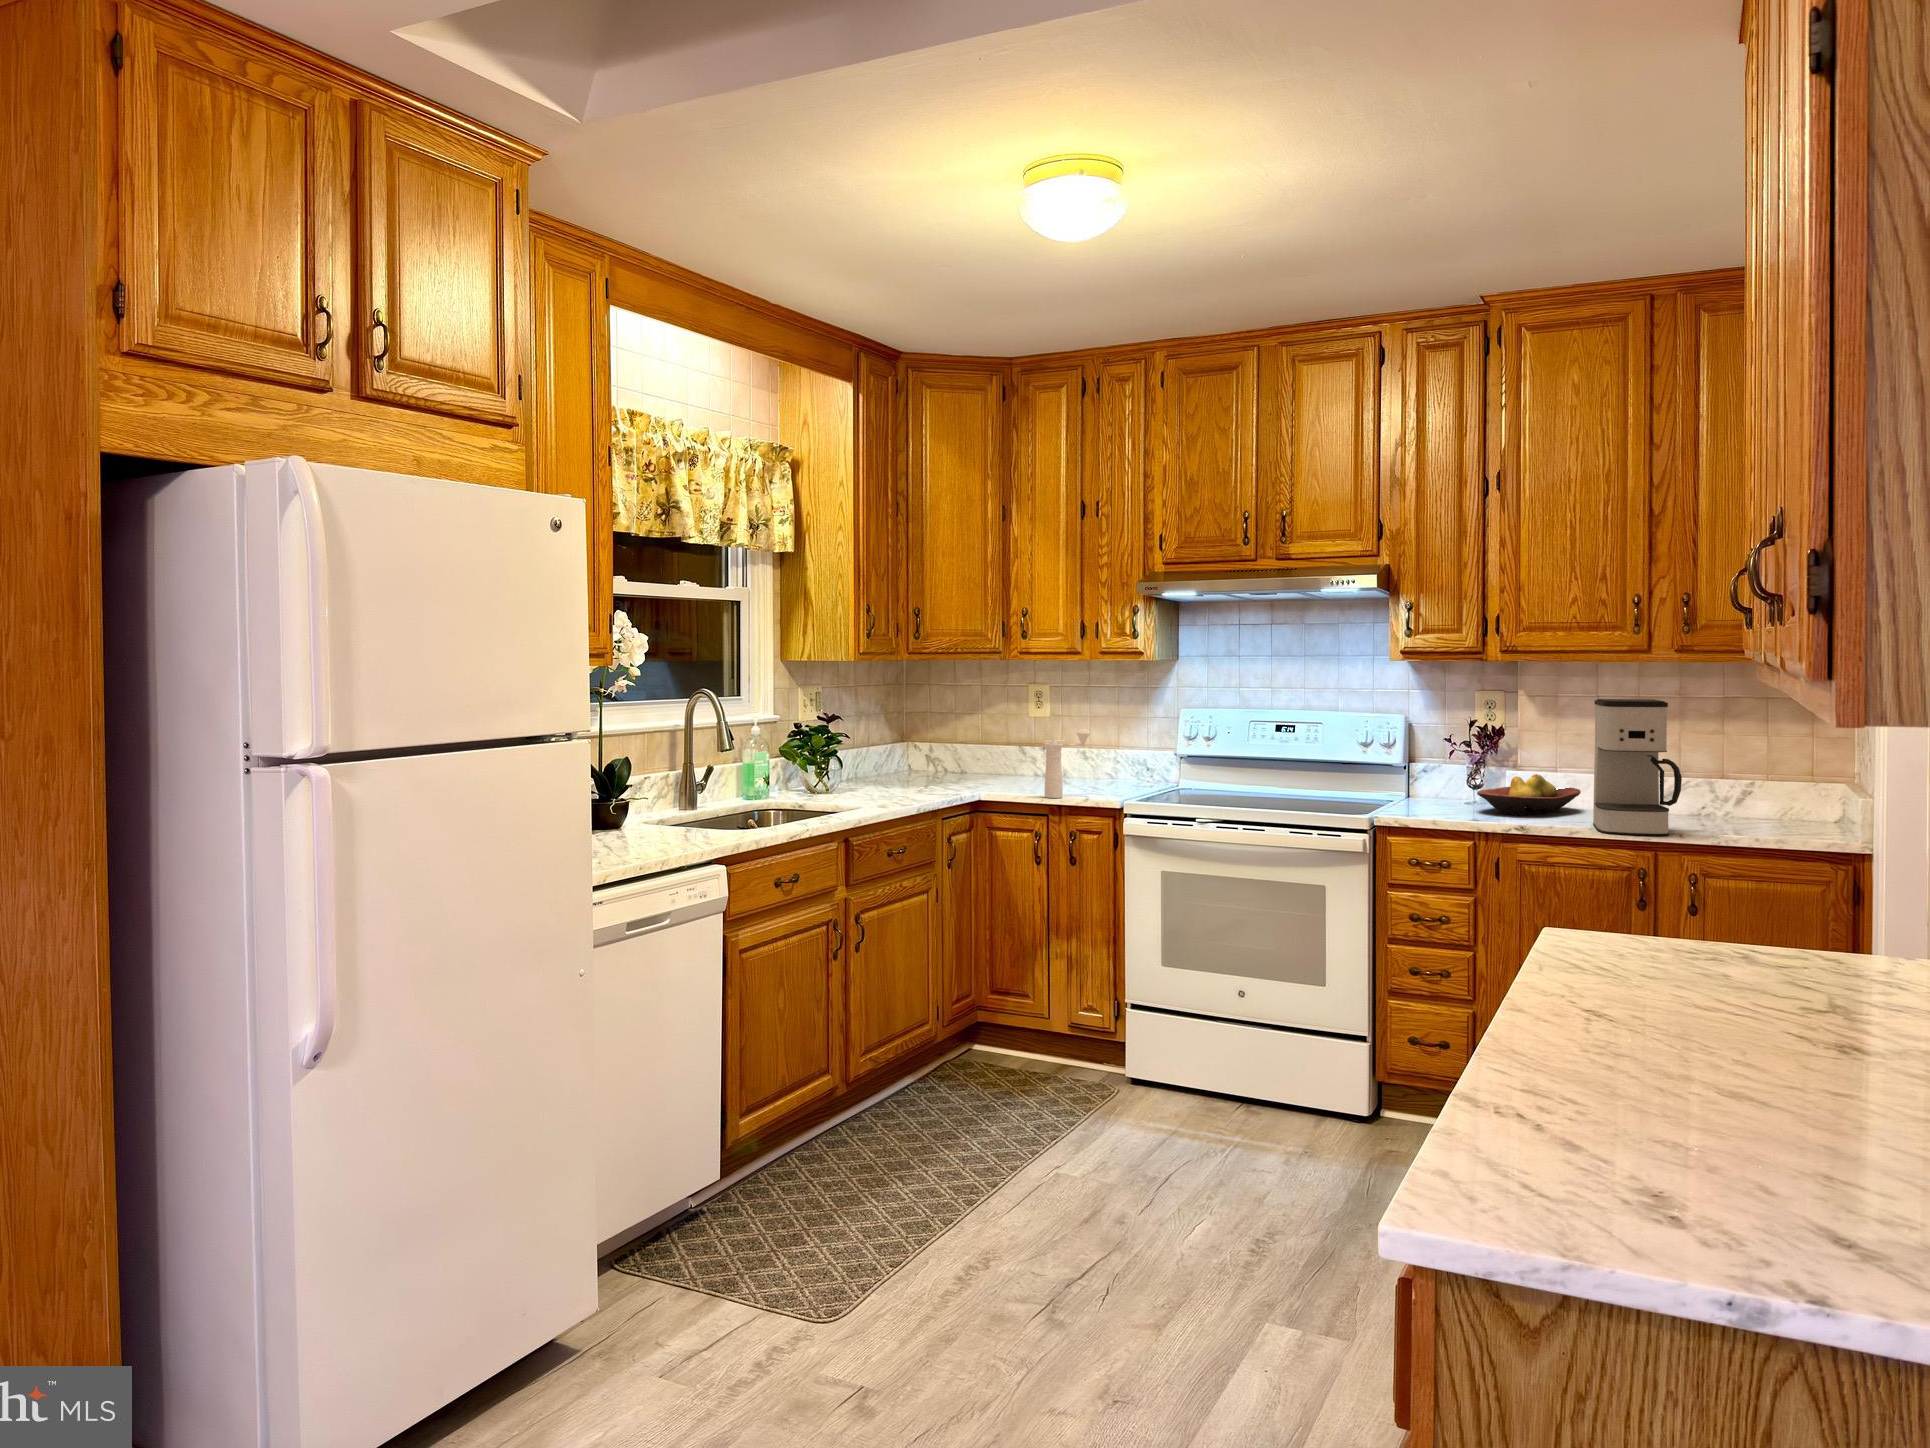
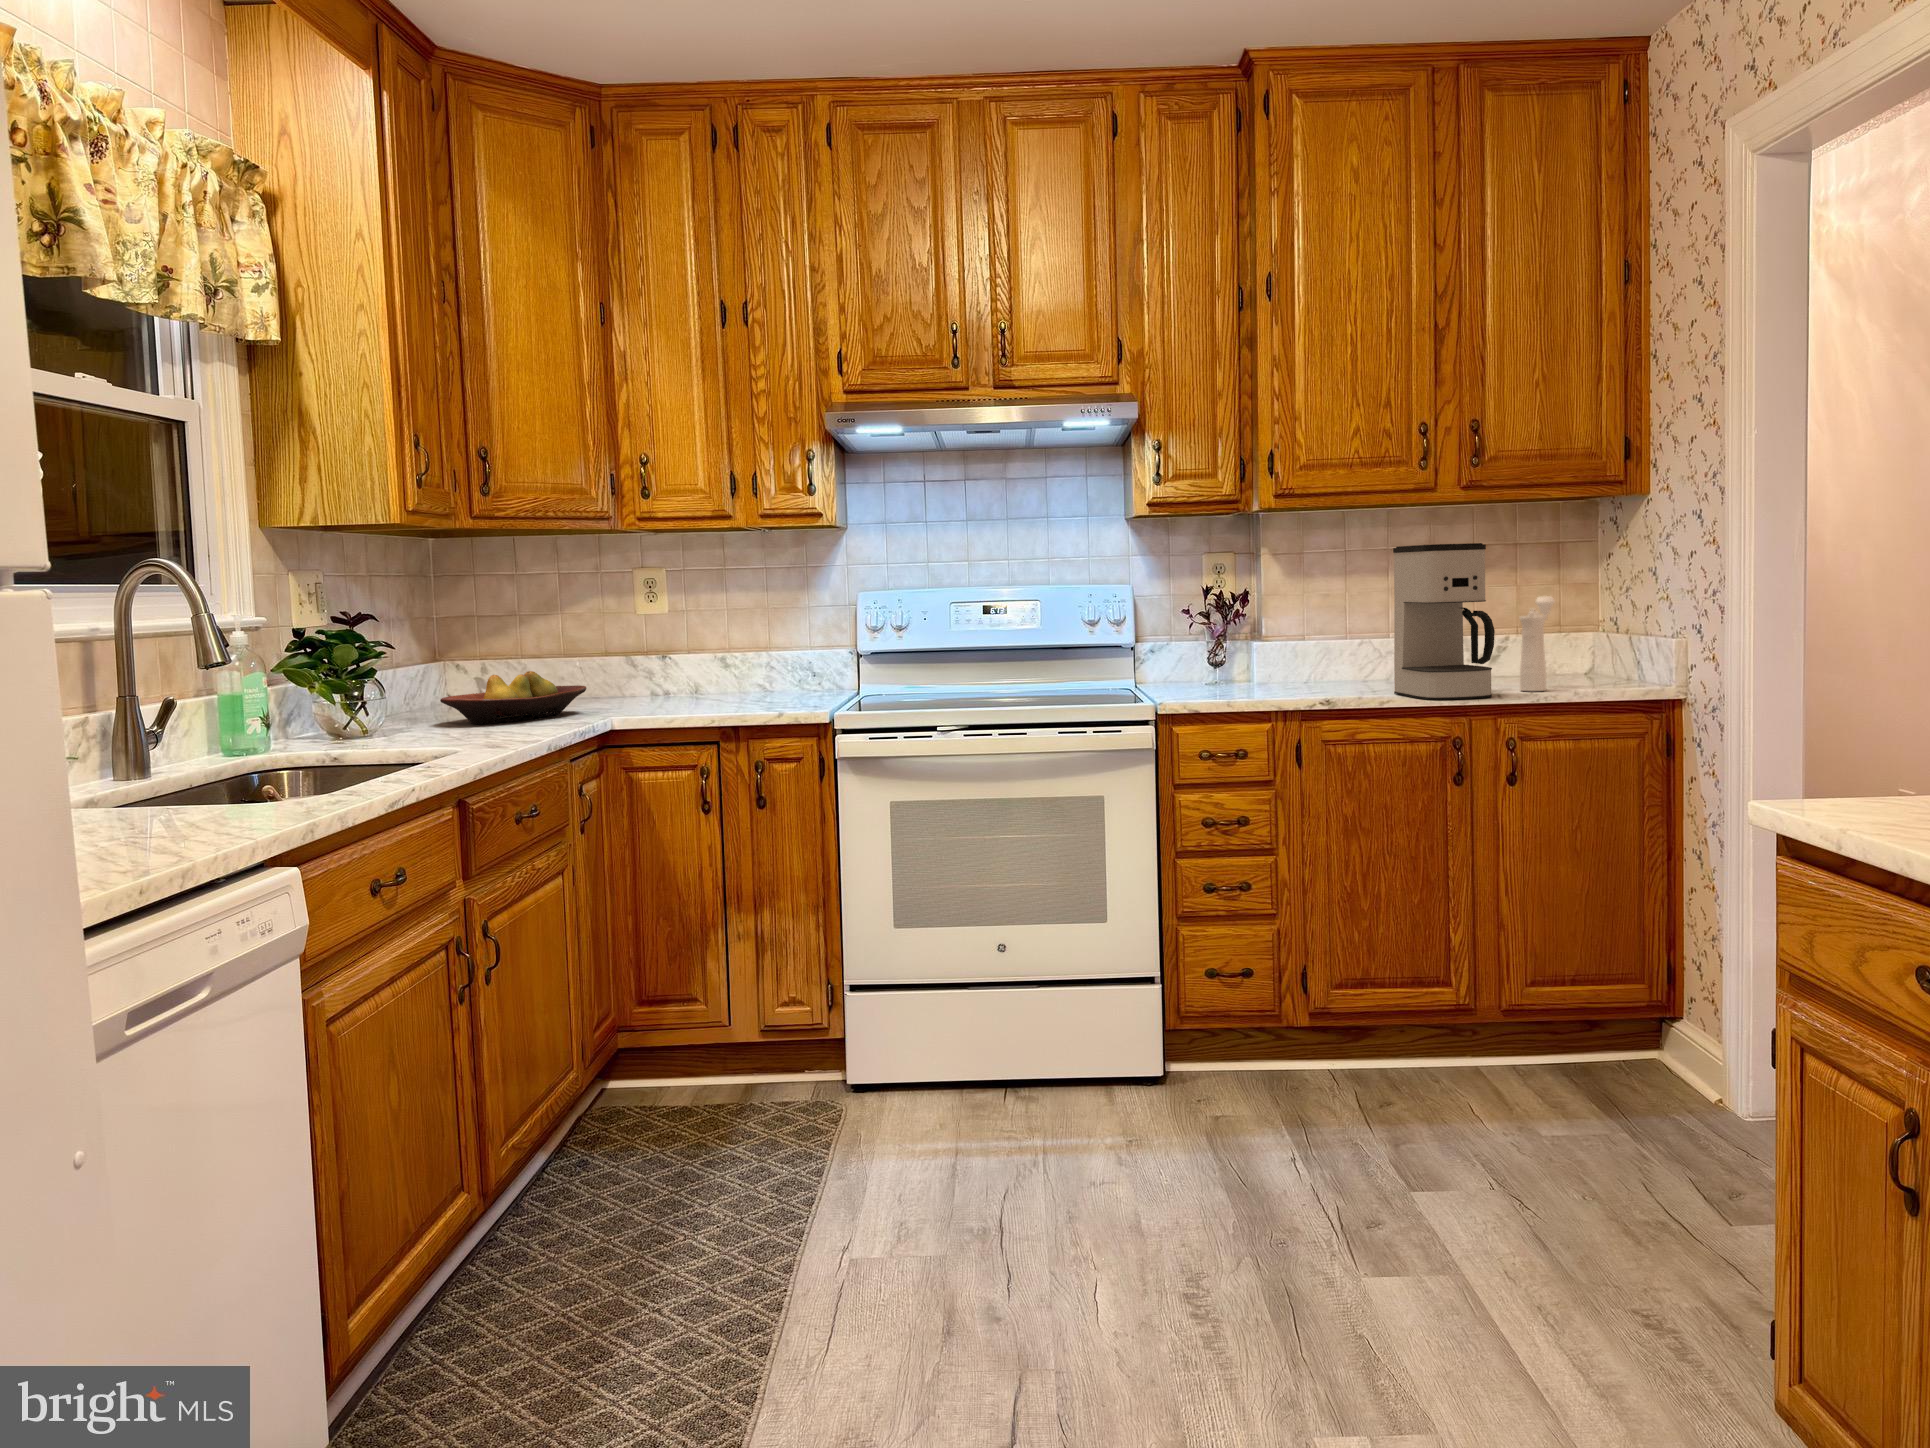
pepper mill: present [1045,729,1090,798] -> present [1520,596,1555,691]
fruit bowl: present [1477,774,1581,815] -> present [440,671,586,724]

